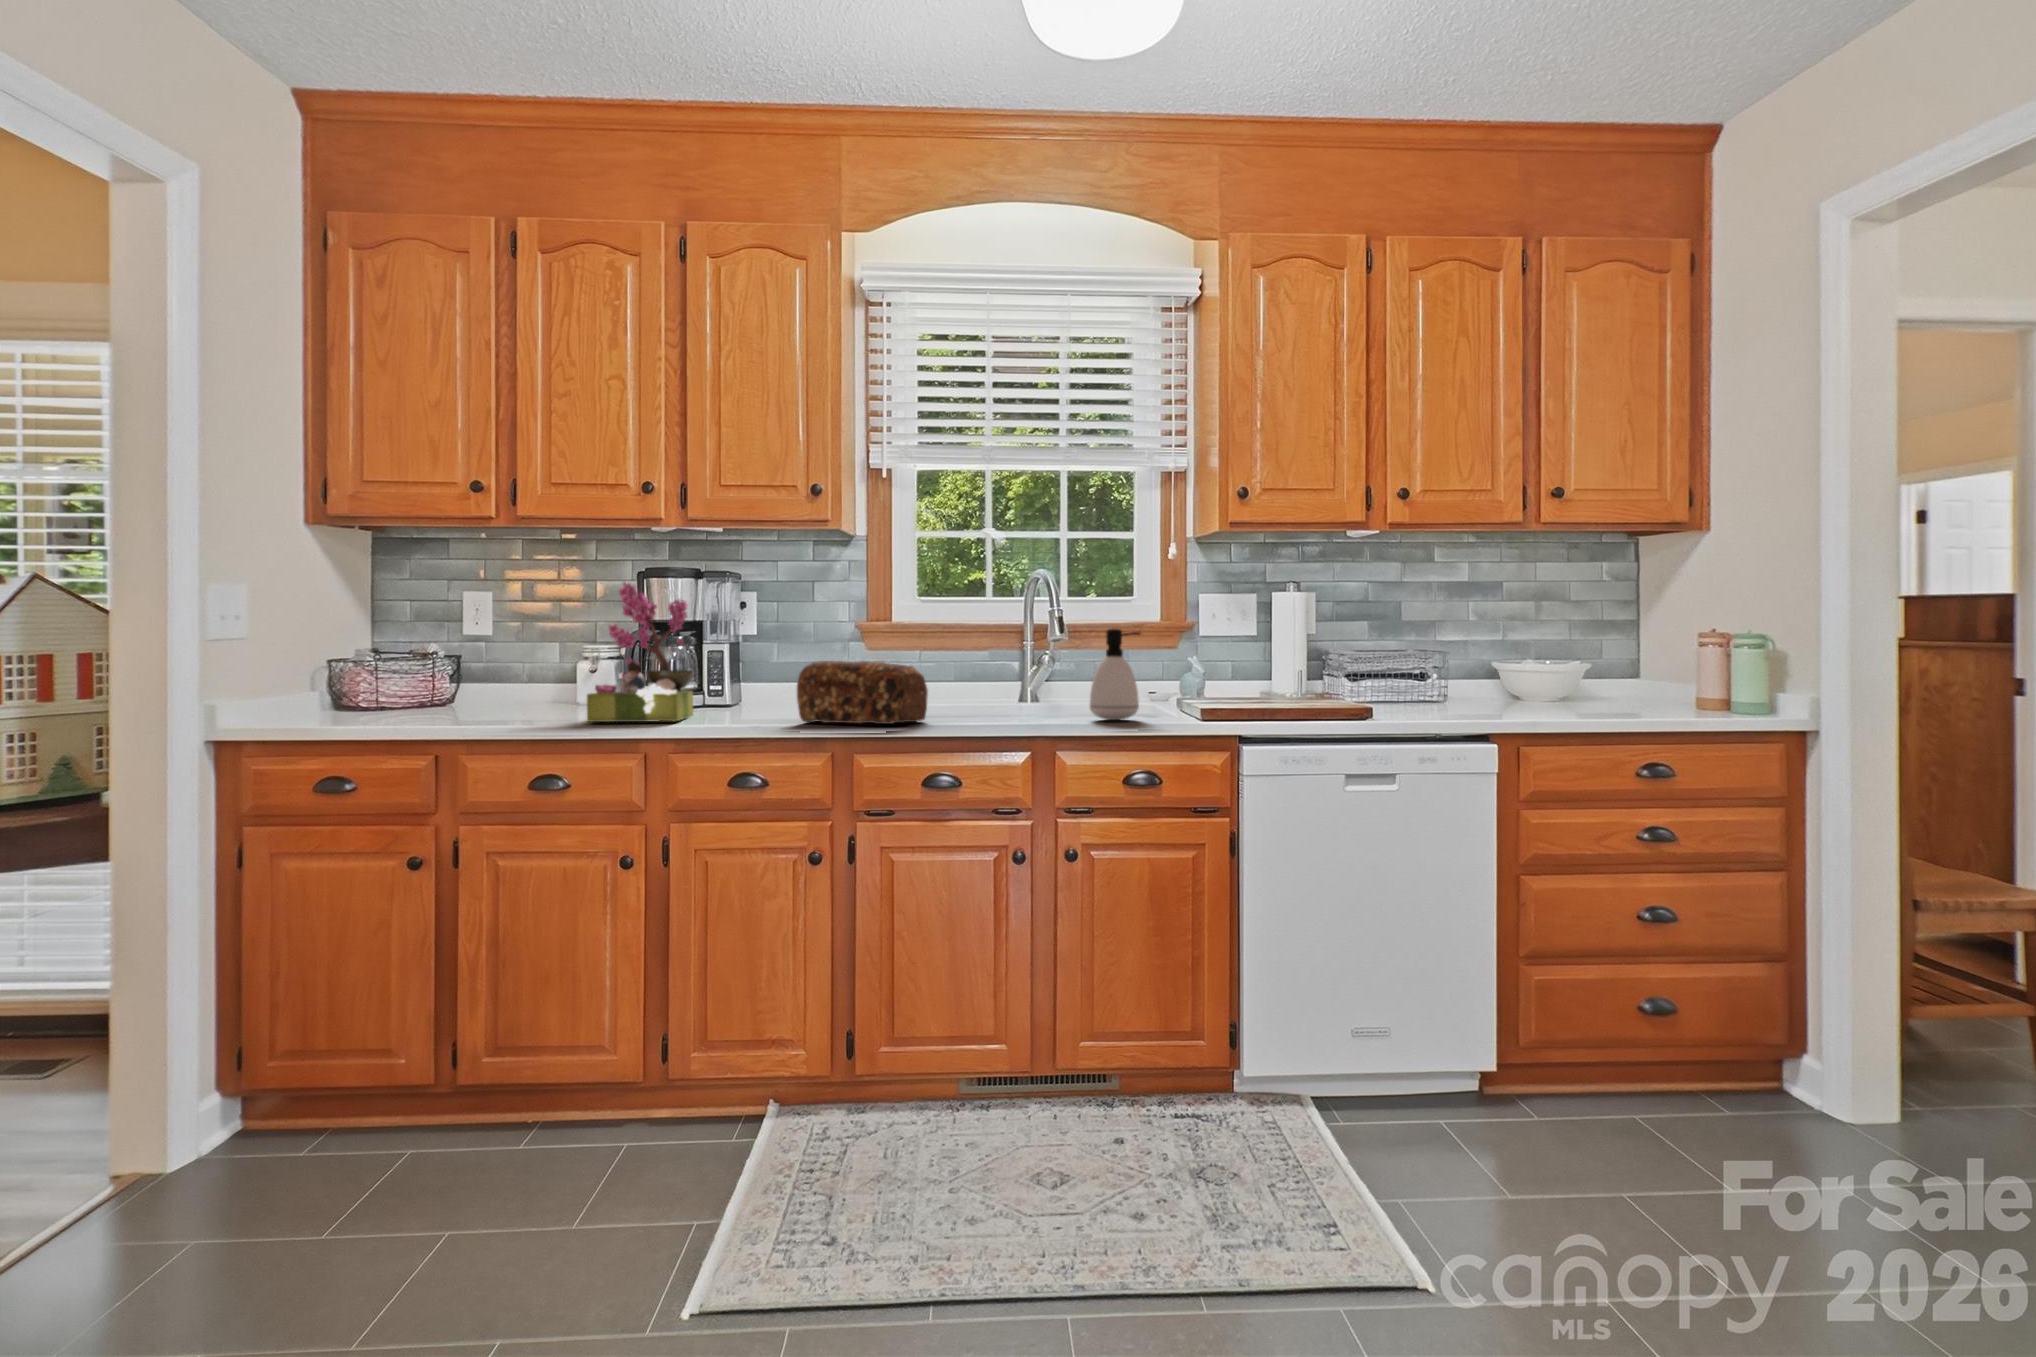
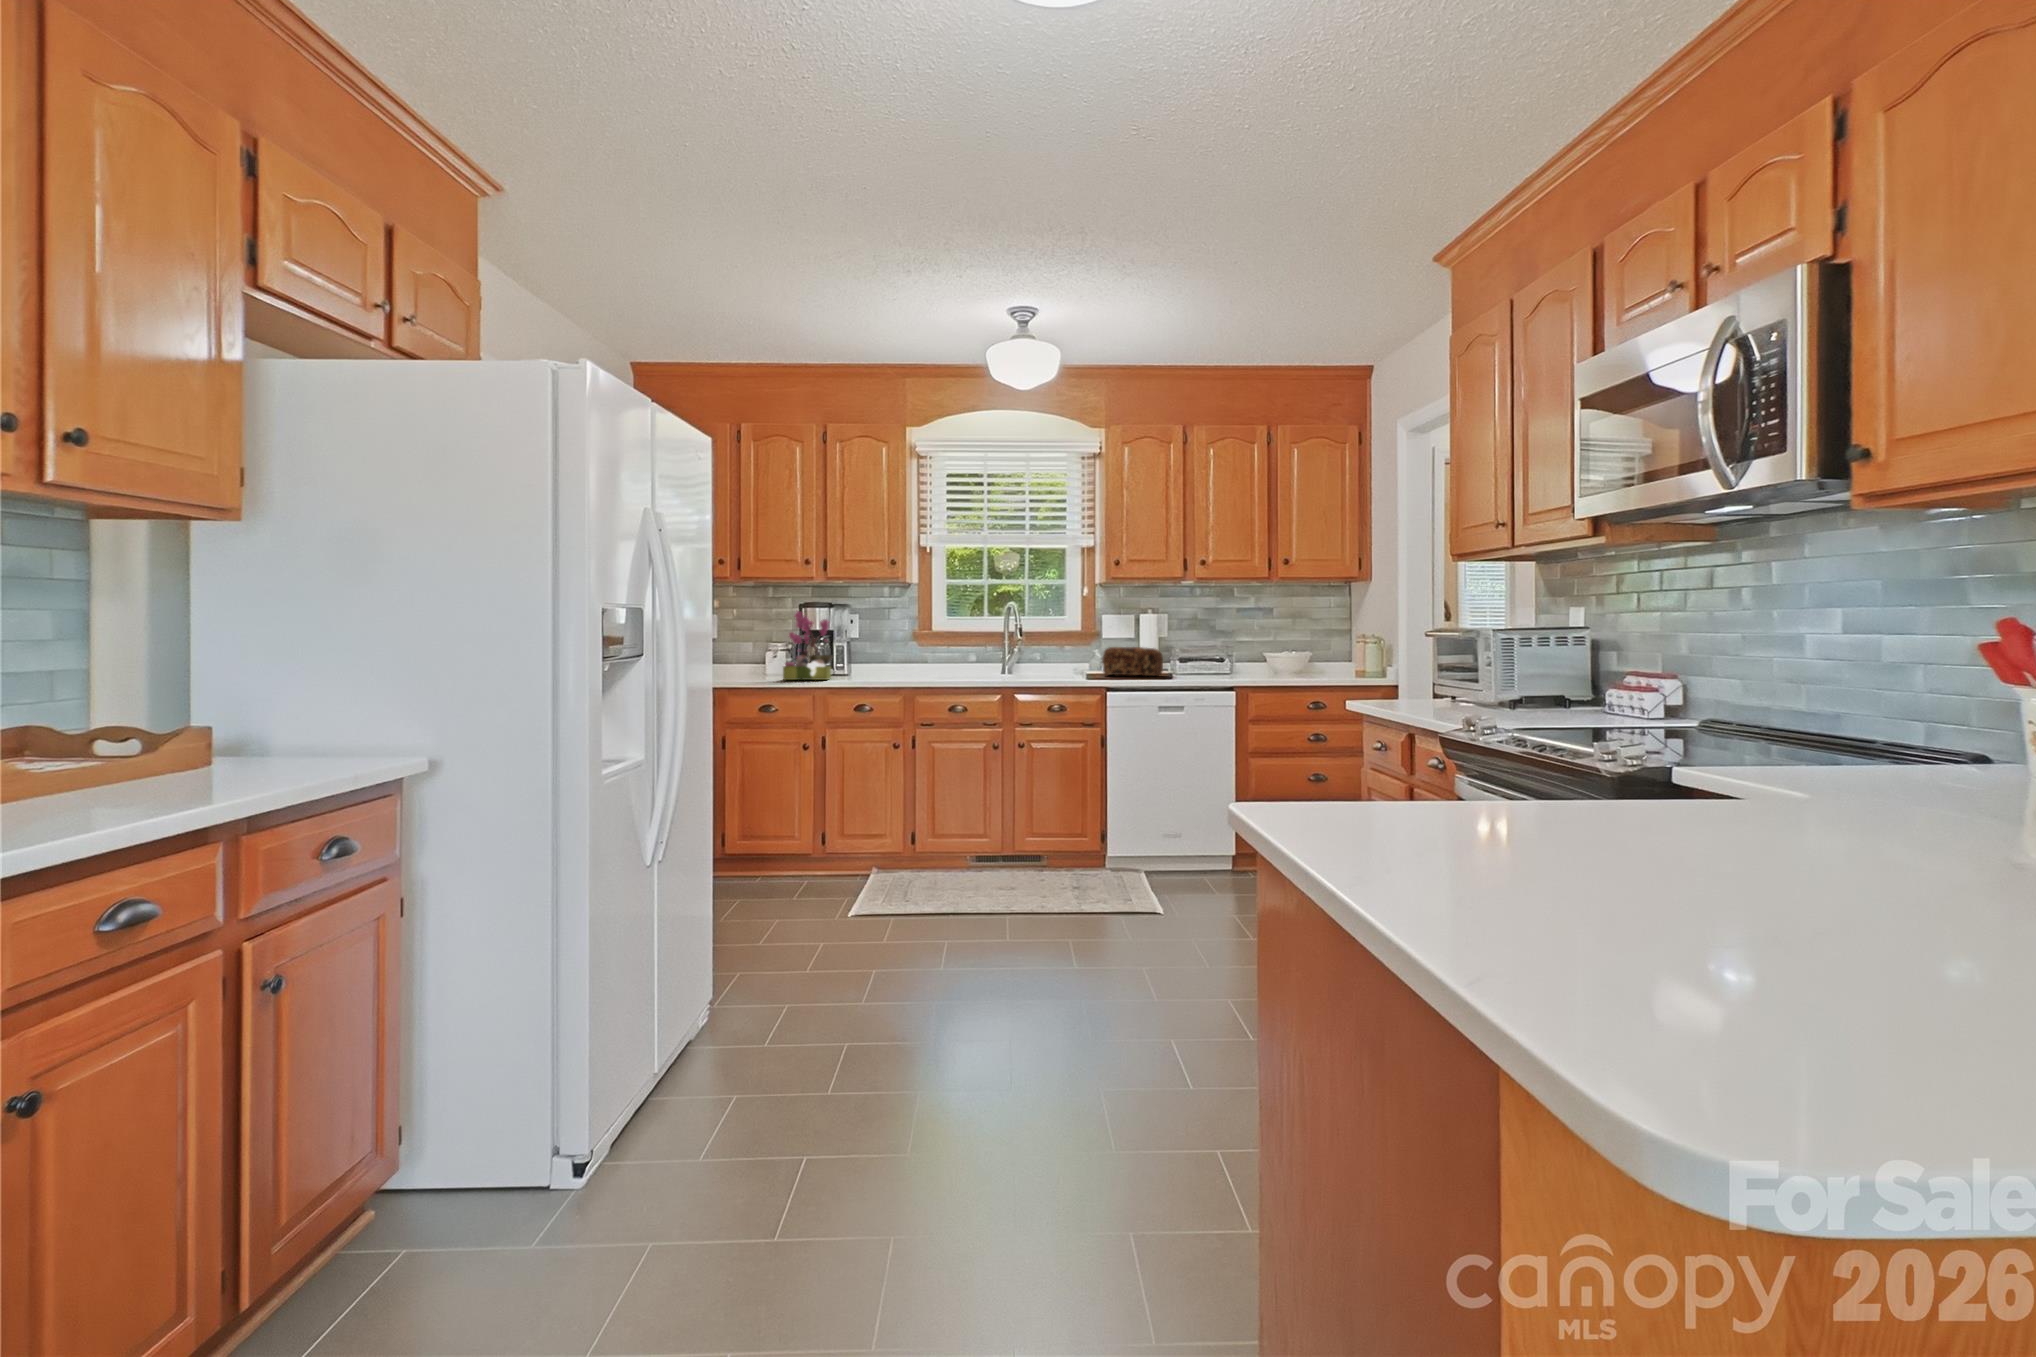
soap dispenser: present [1090,629,1140,720] -> none [1031,634,1056,679]
bread loaf: present [797,661,928,724] -> present [1102,647,1163,676]

